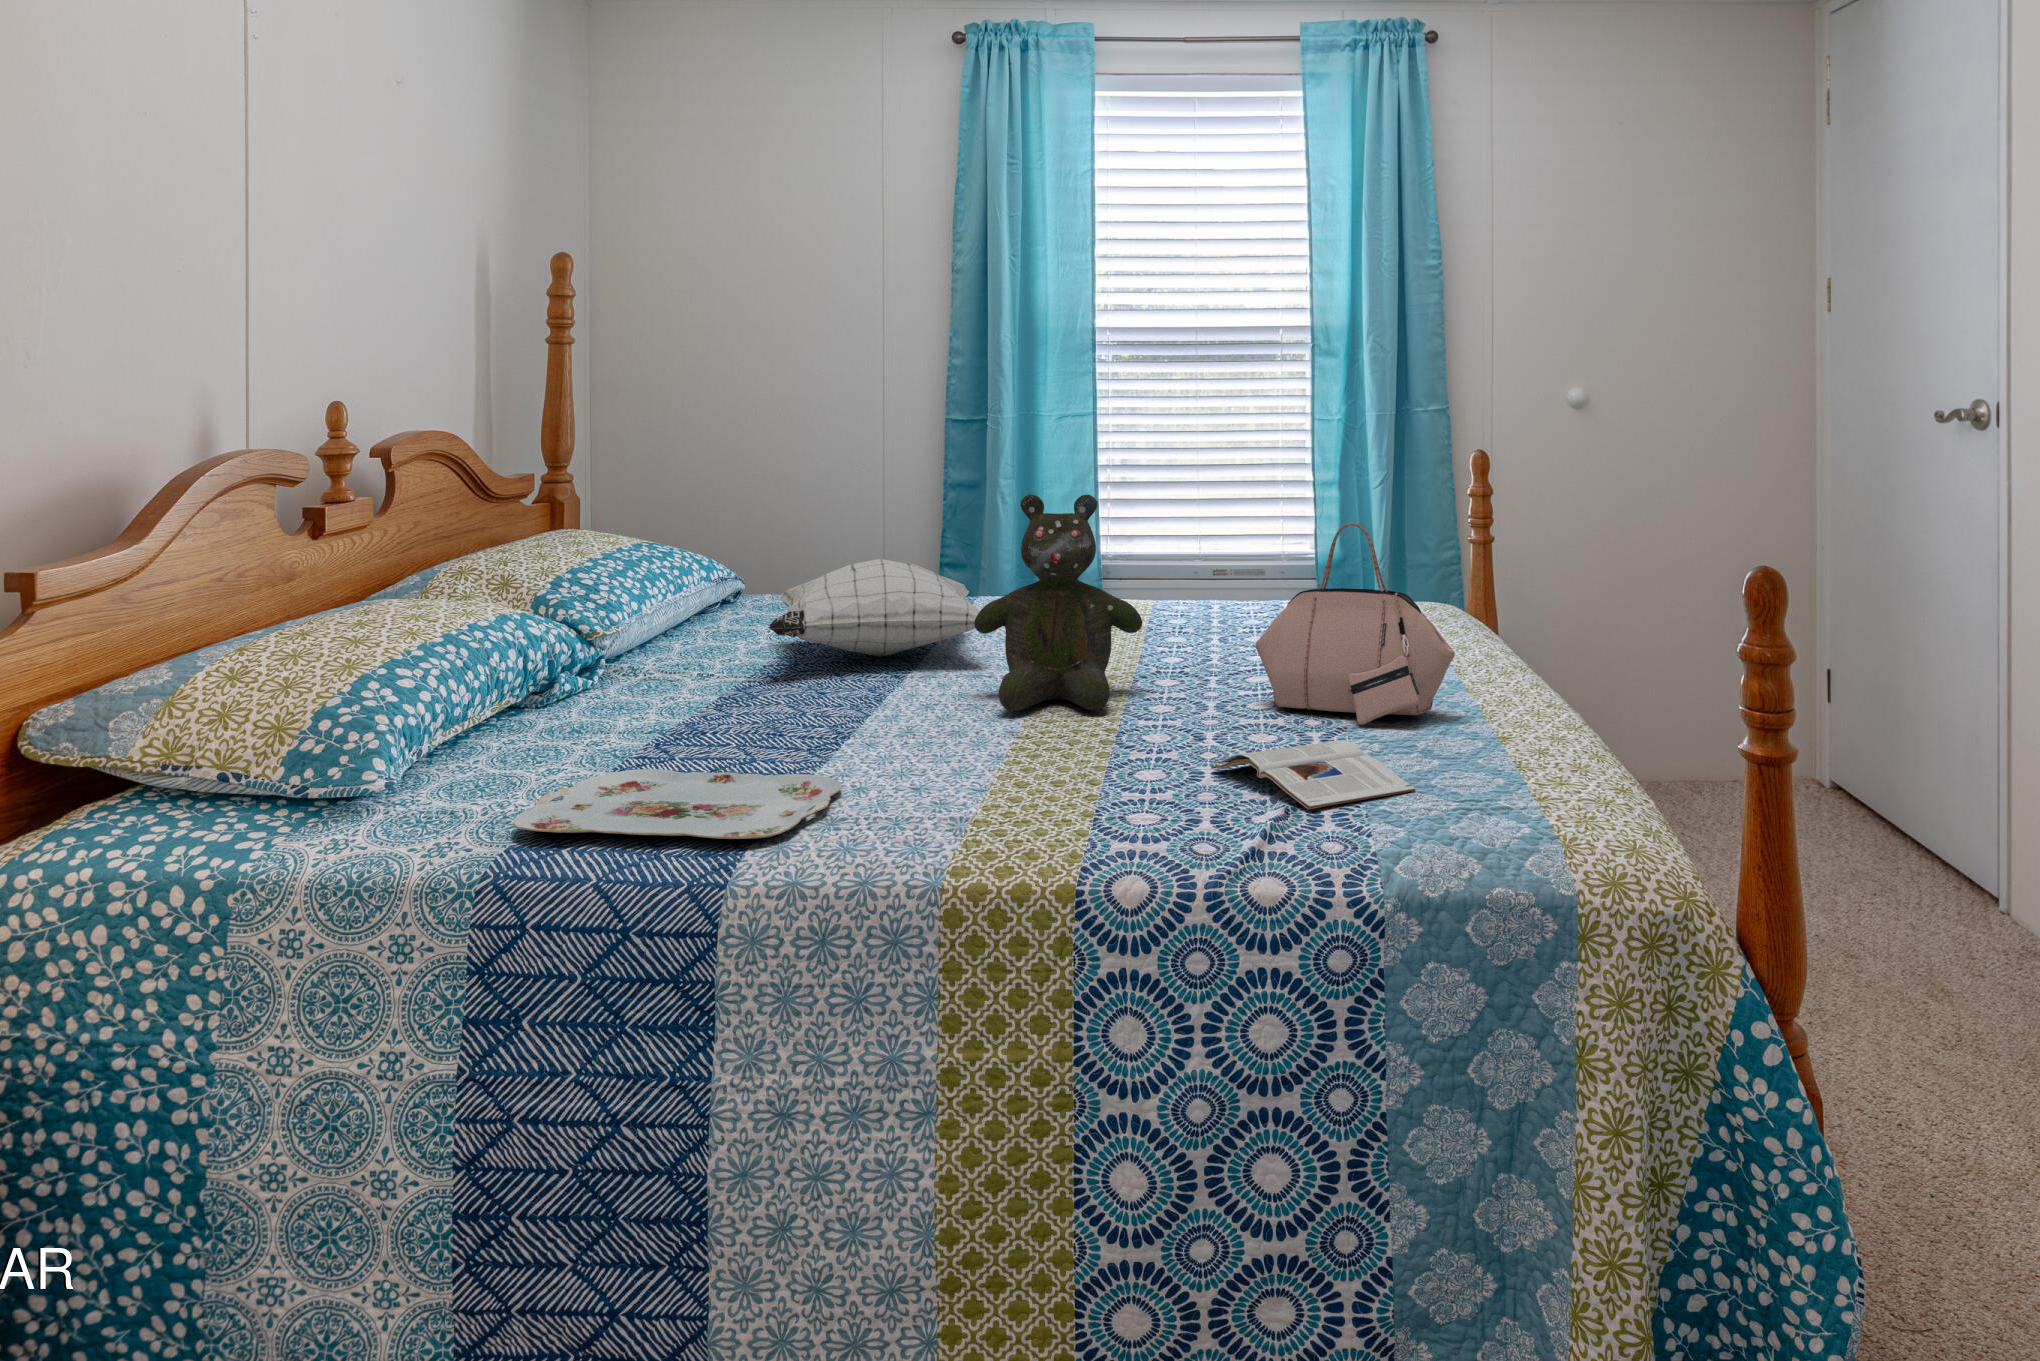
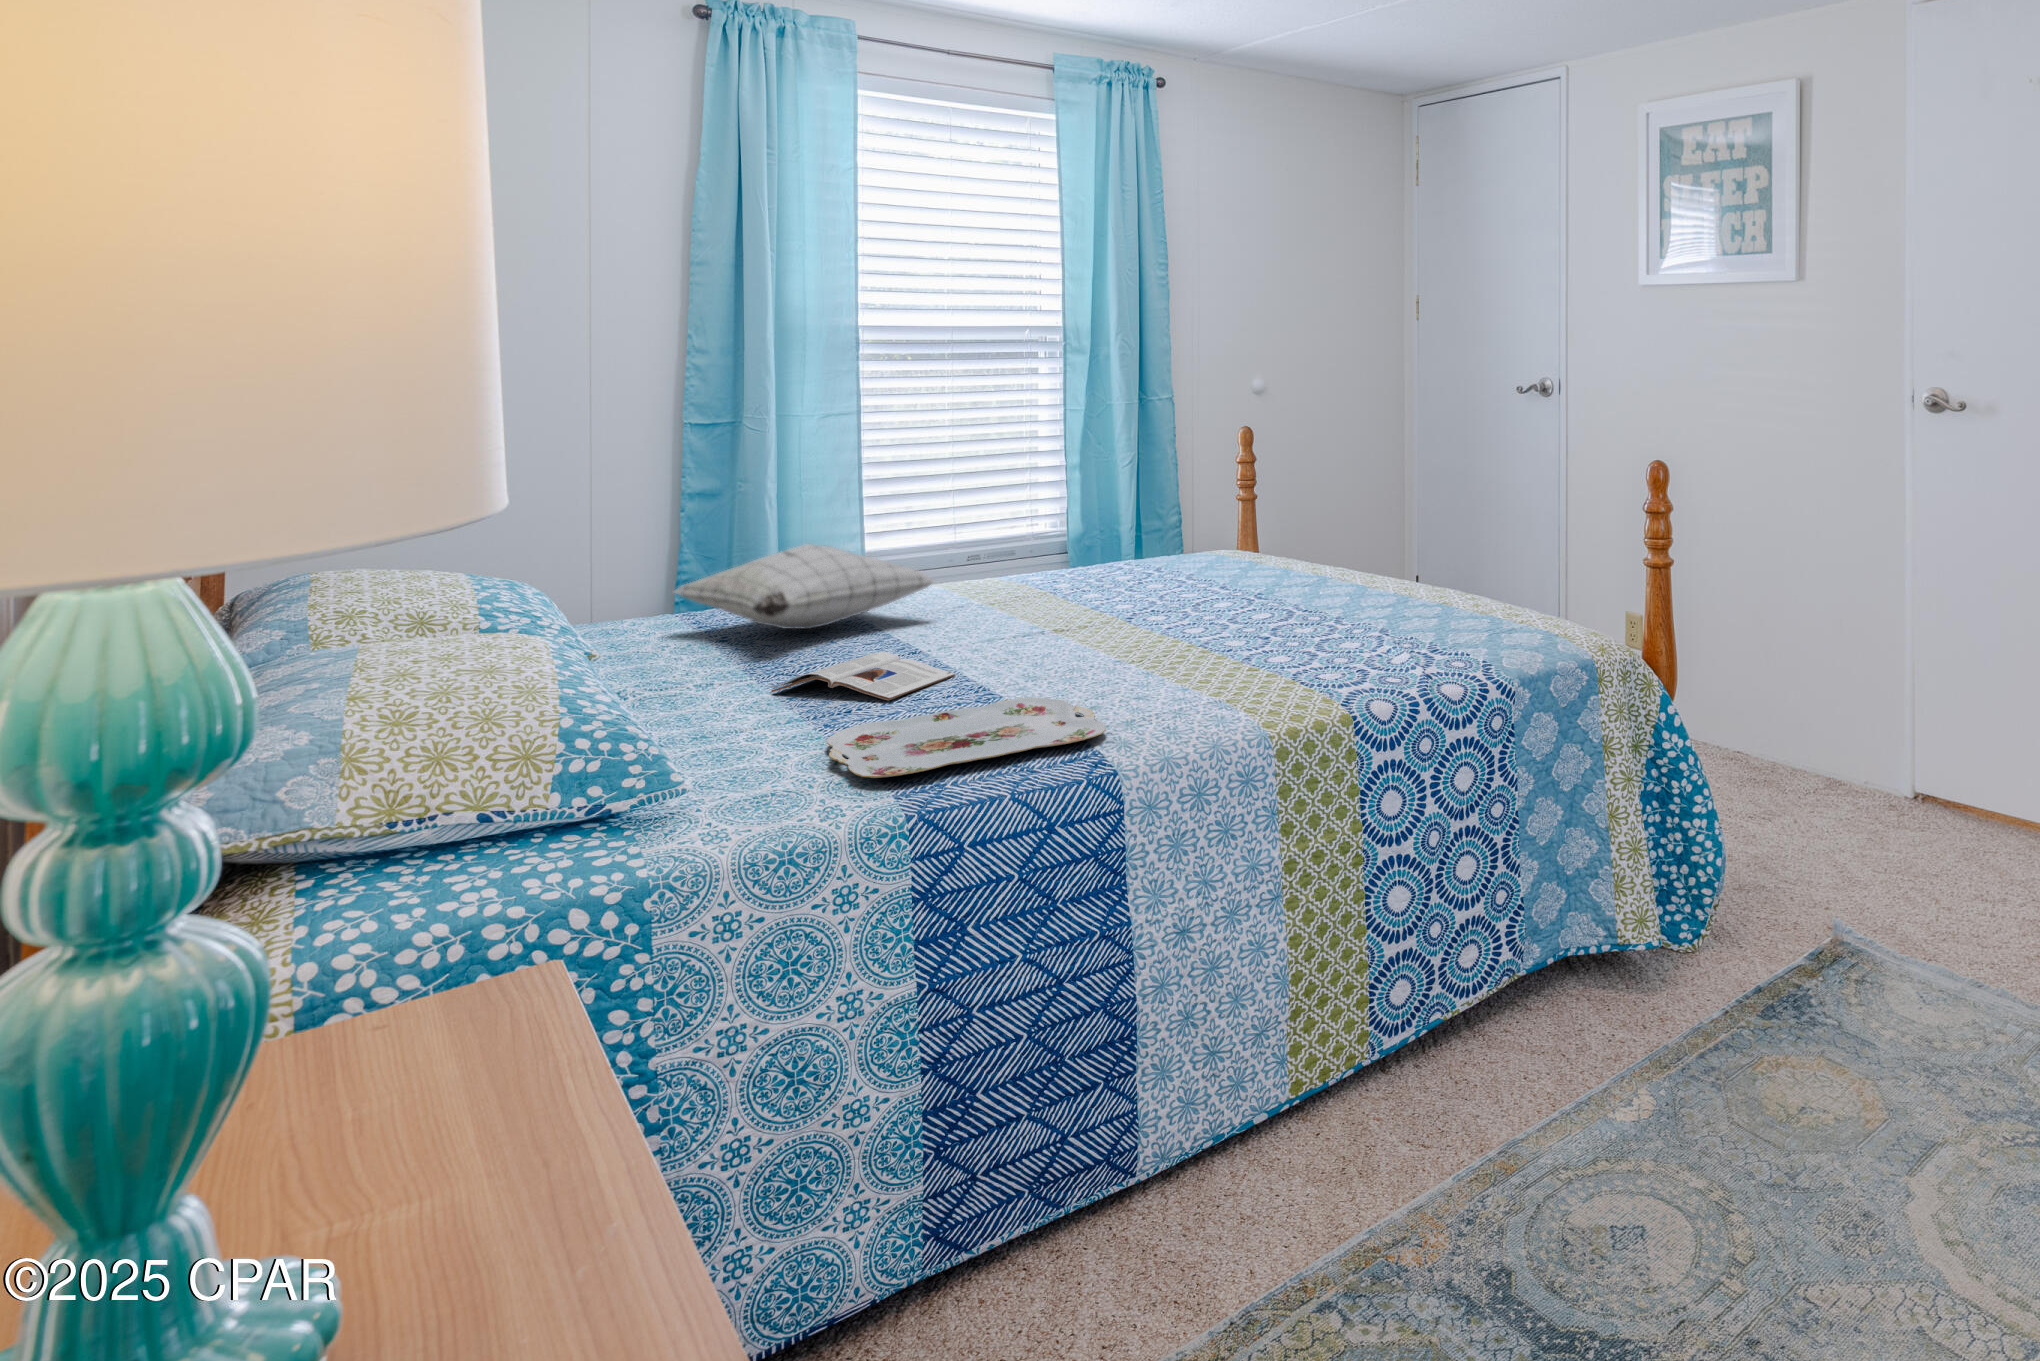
teddy bear: present [974,495,1142,711] -> none [979,468,1117,639]
handbag: present [1255,523,1455,725] -> none [1197,472,1342,606]
magazine: present [1211,741,1415,809] -> present [771,652,955,701]

